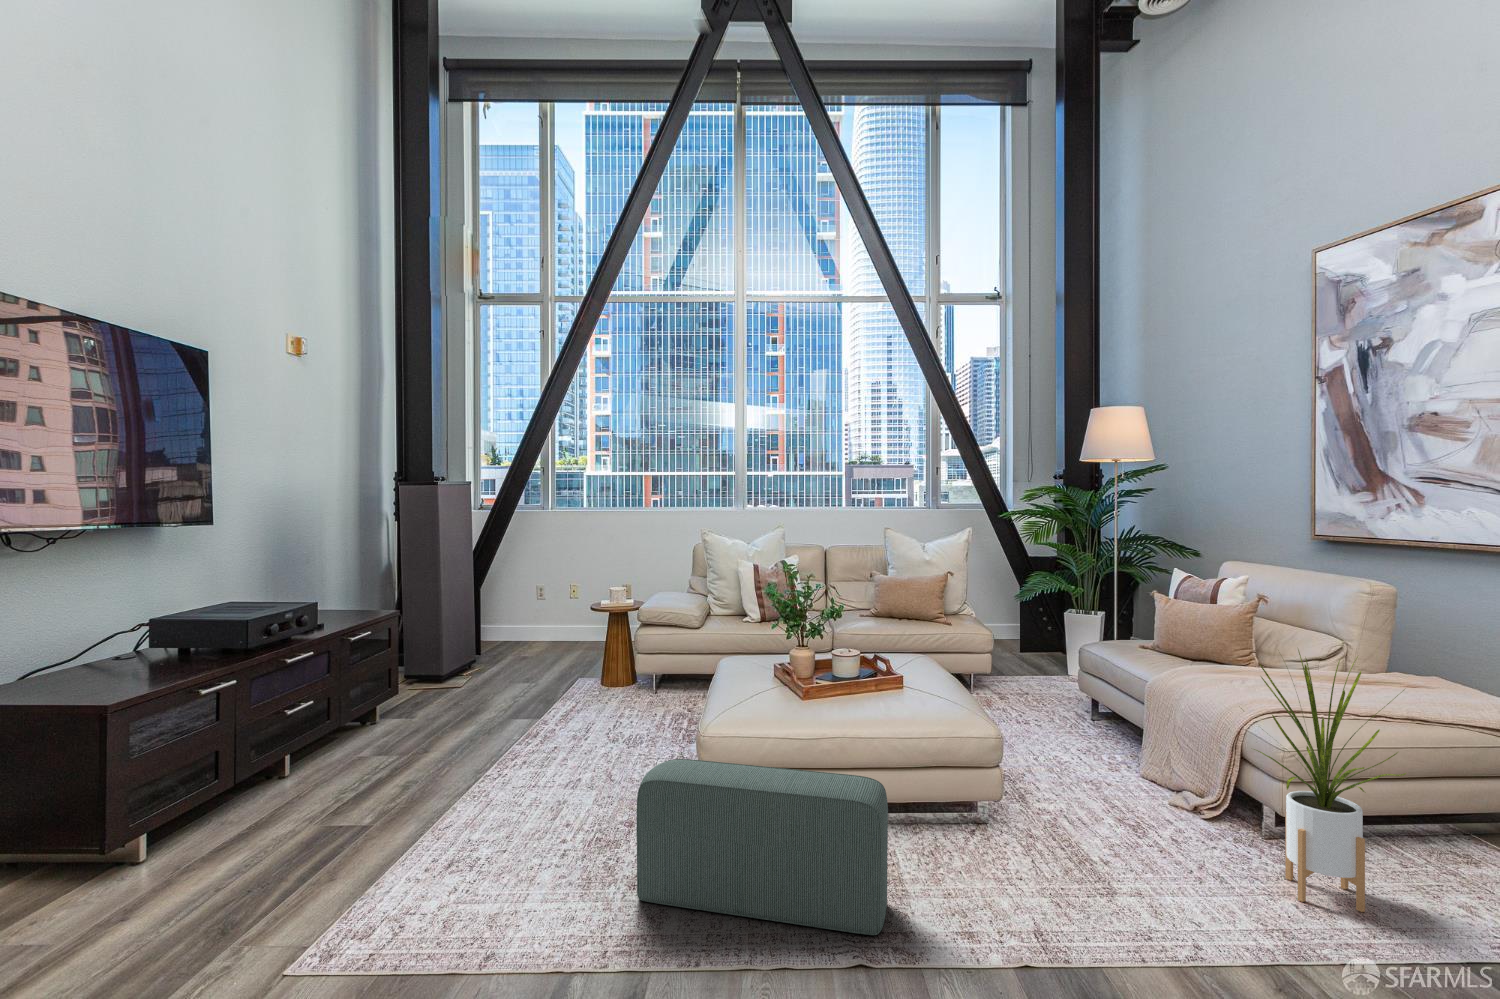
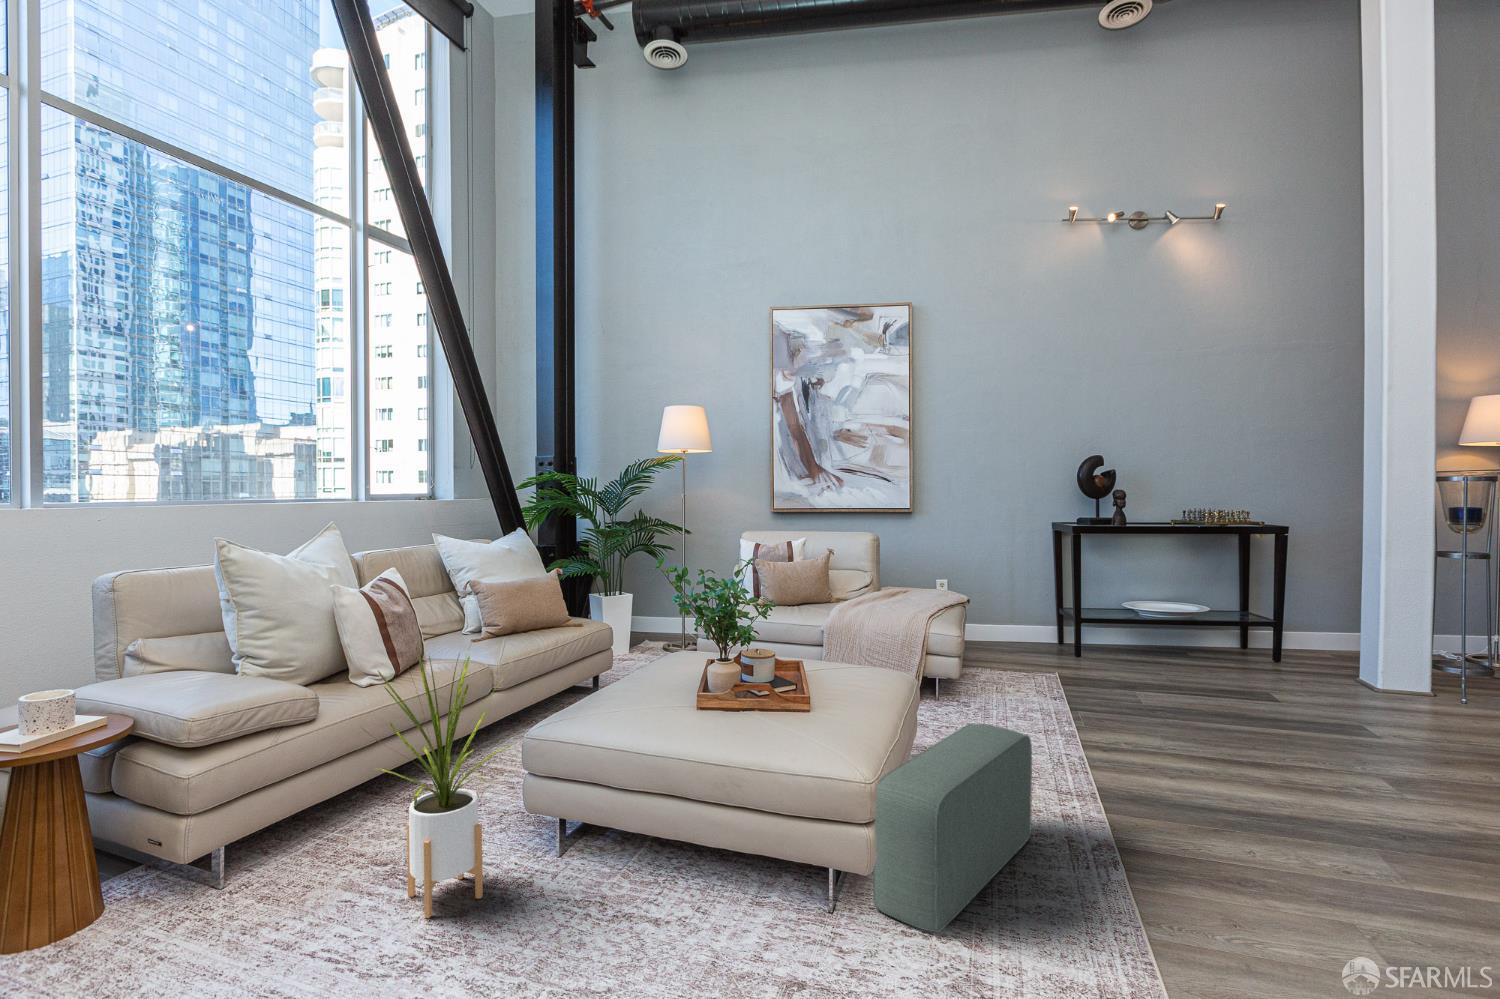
house plant: present [1254,650,1406,912] -> present [364,644,510,918]

